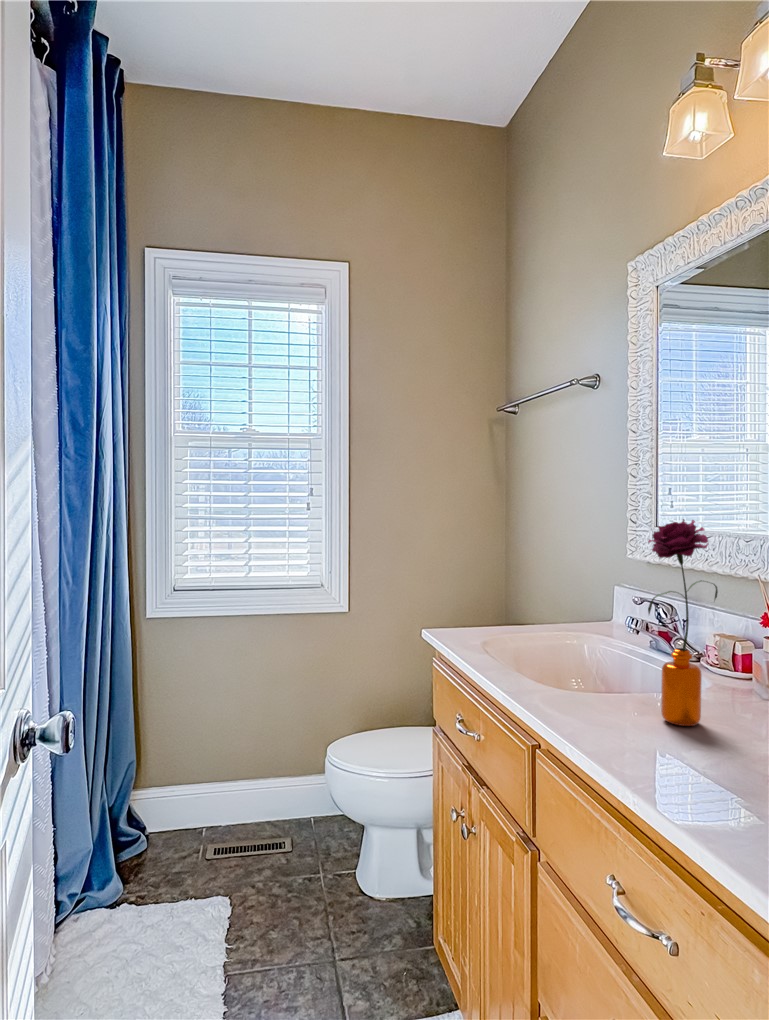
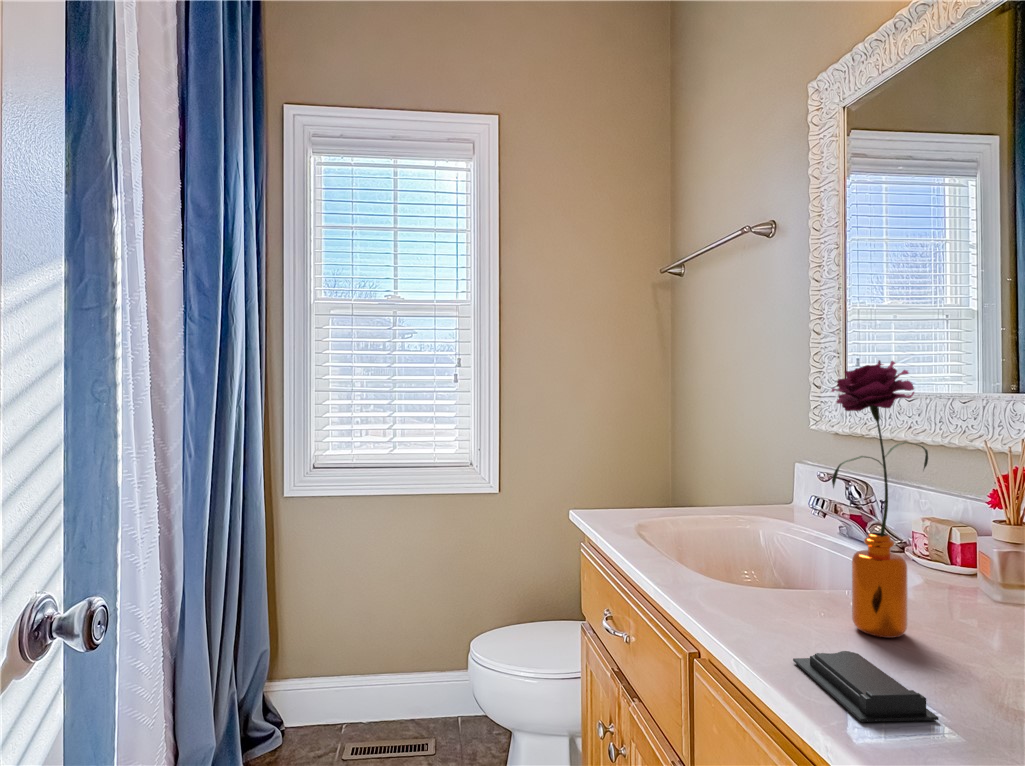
soap bar: none [620,736,720,782] -> present [793,651,939,722]

